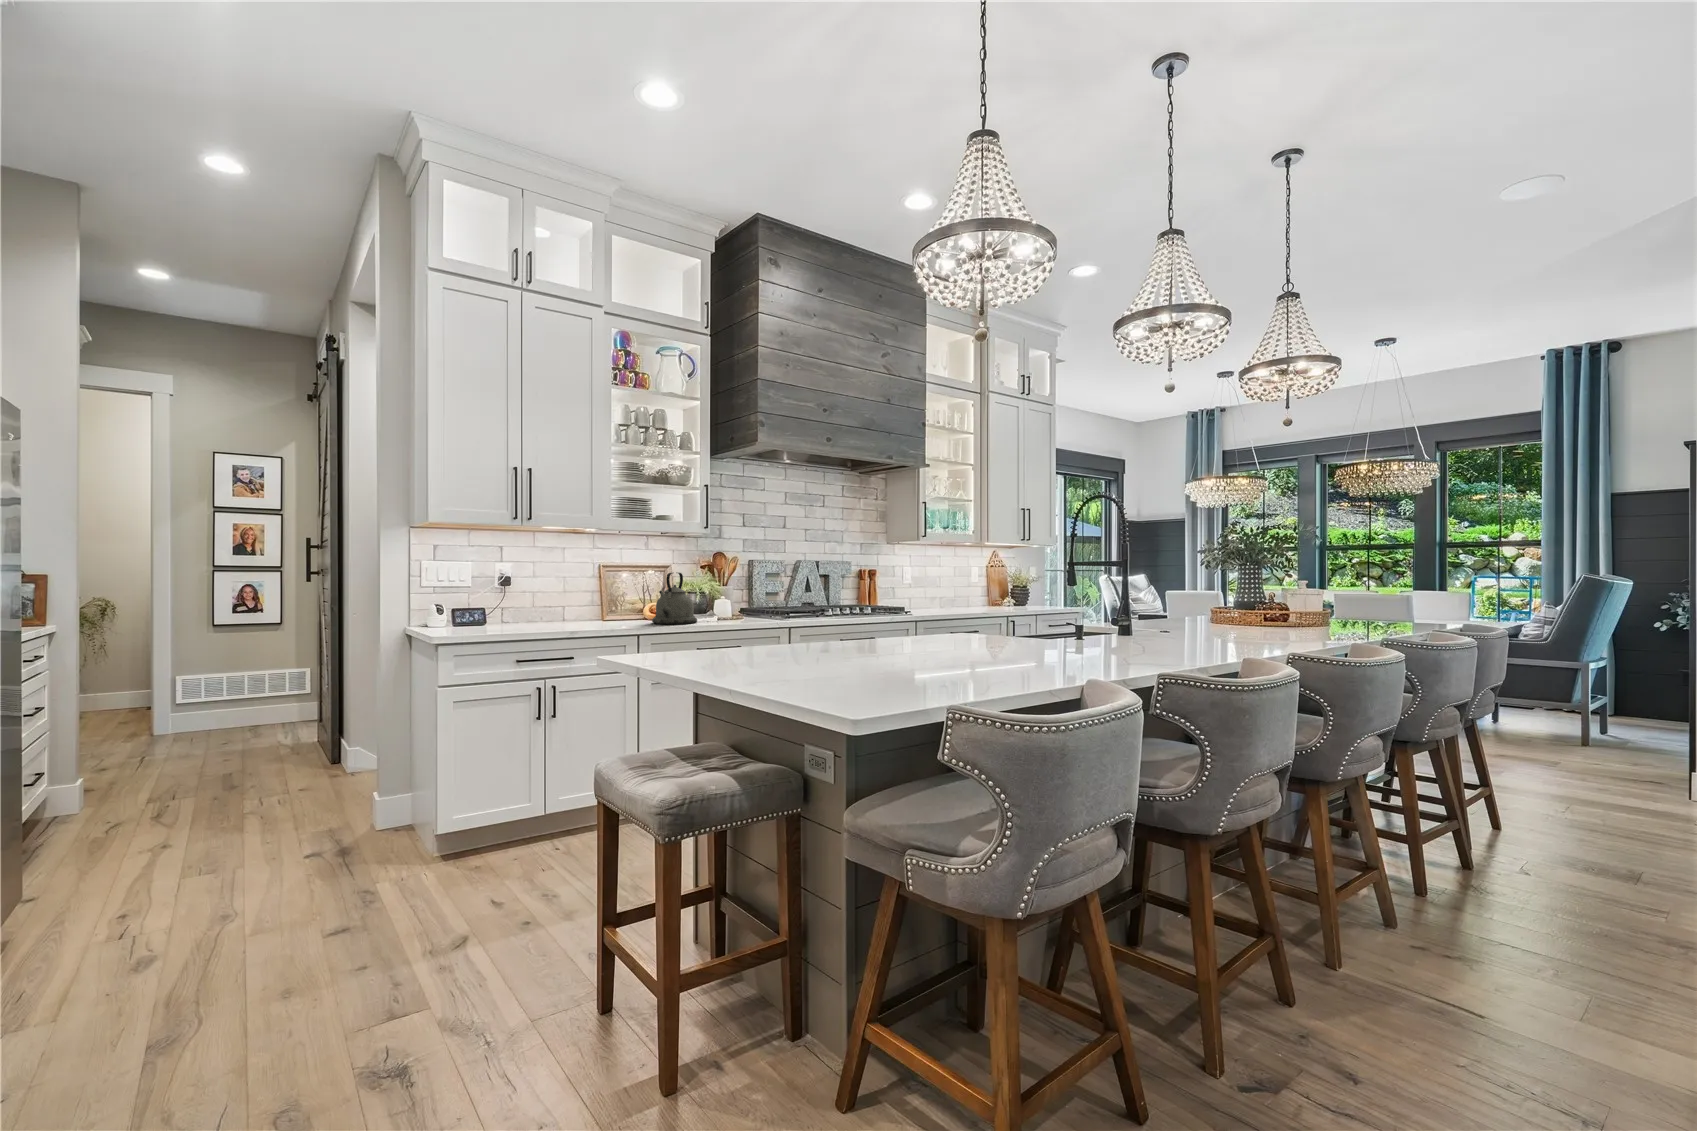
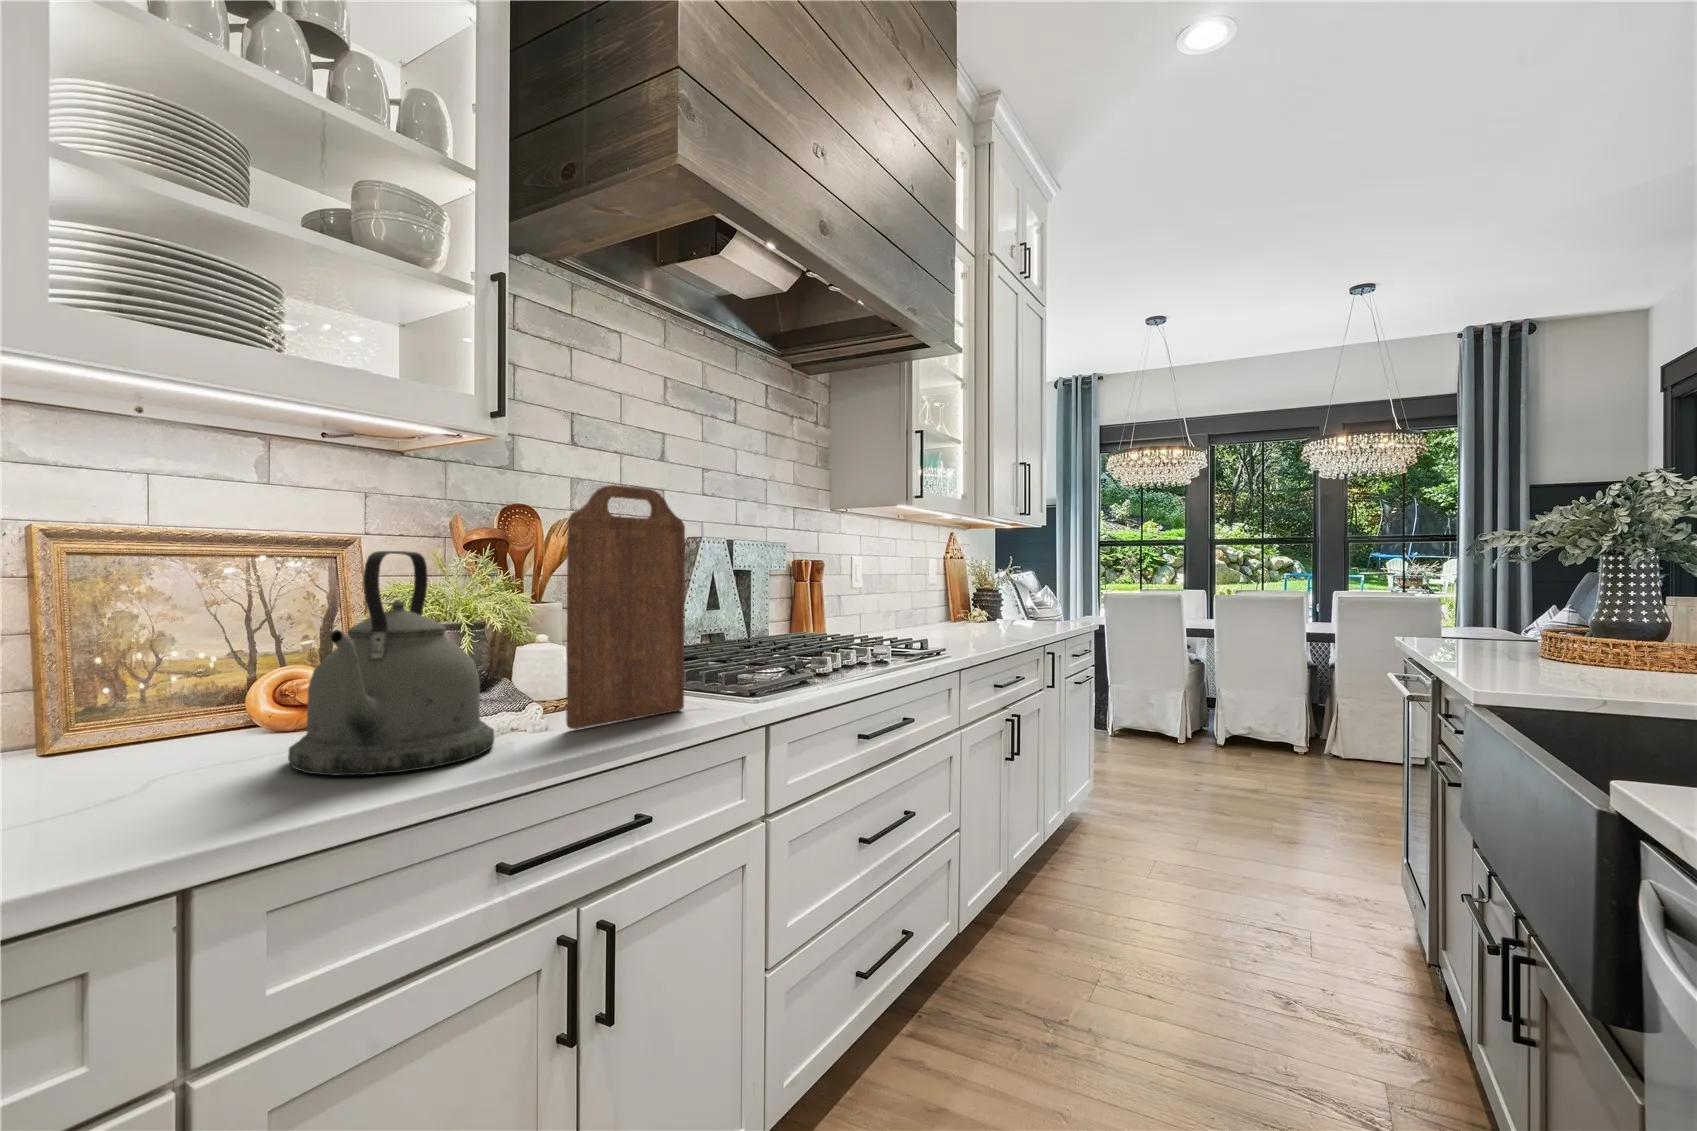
cutting board: none [717,552,755,621] -> present [566,485,685,729]

